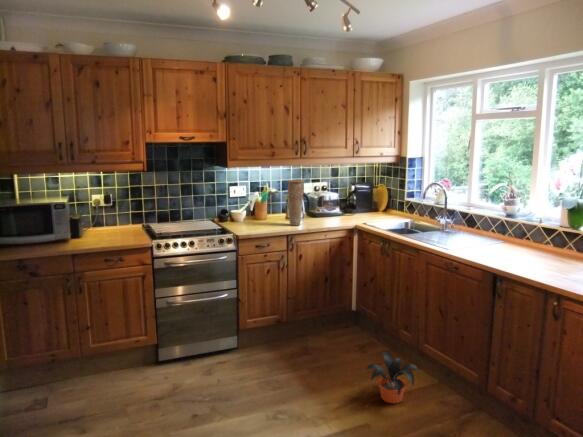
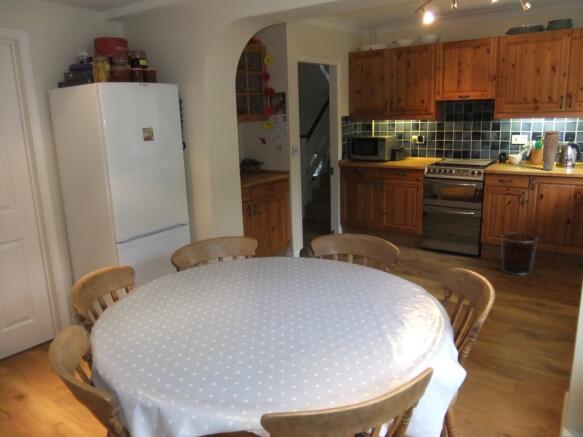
waste bin: none [278,305,321,363] -> present [502,232,537,275]
potted plant: present [366,352,419,403] -> none [519,273,567,311]

